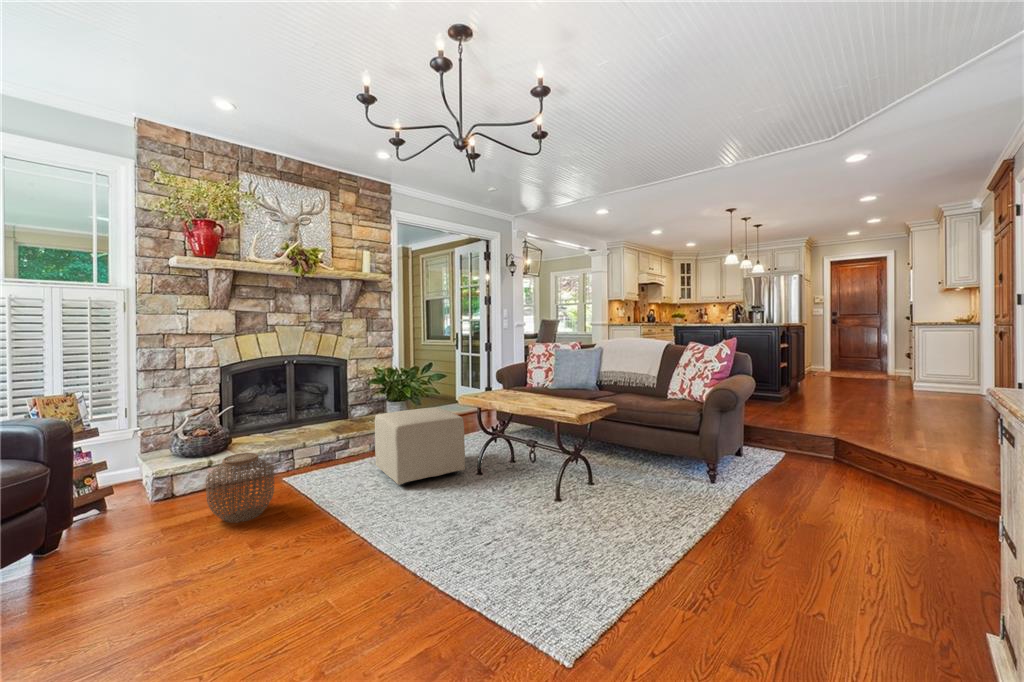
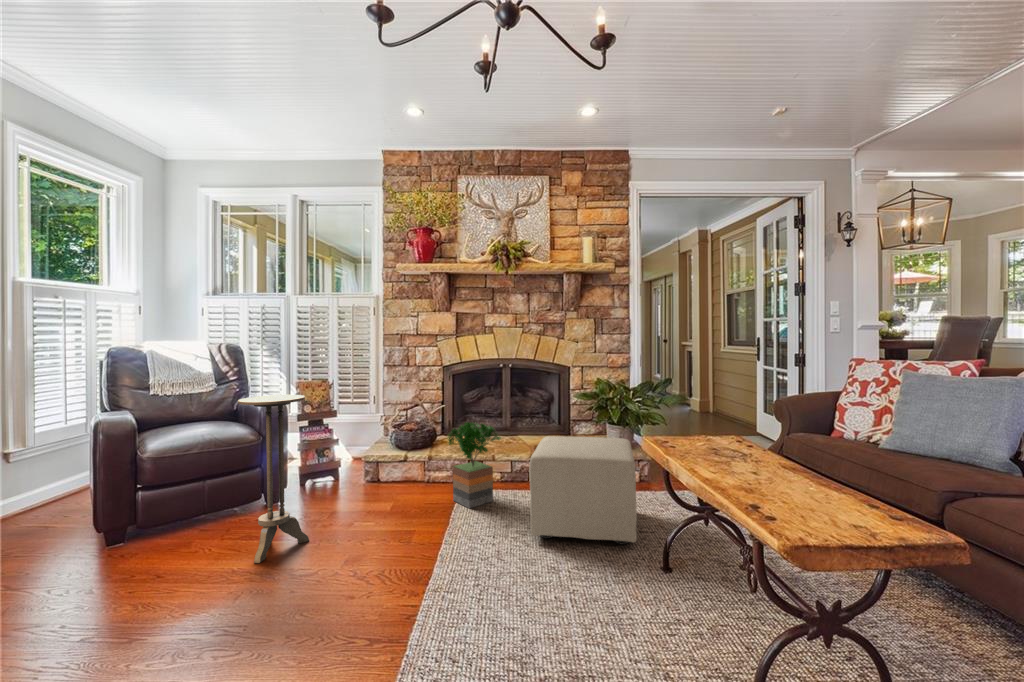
side table: none [101,402,187,585] -> present [238,395,309,563]
potted tree: none [287,412,337,487] -> present [448,422,501,508]
woven basket: present [206,453,274,522] -> none [352,455,413,526]

